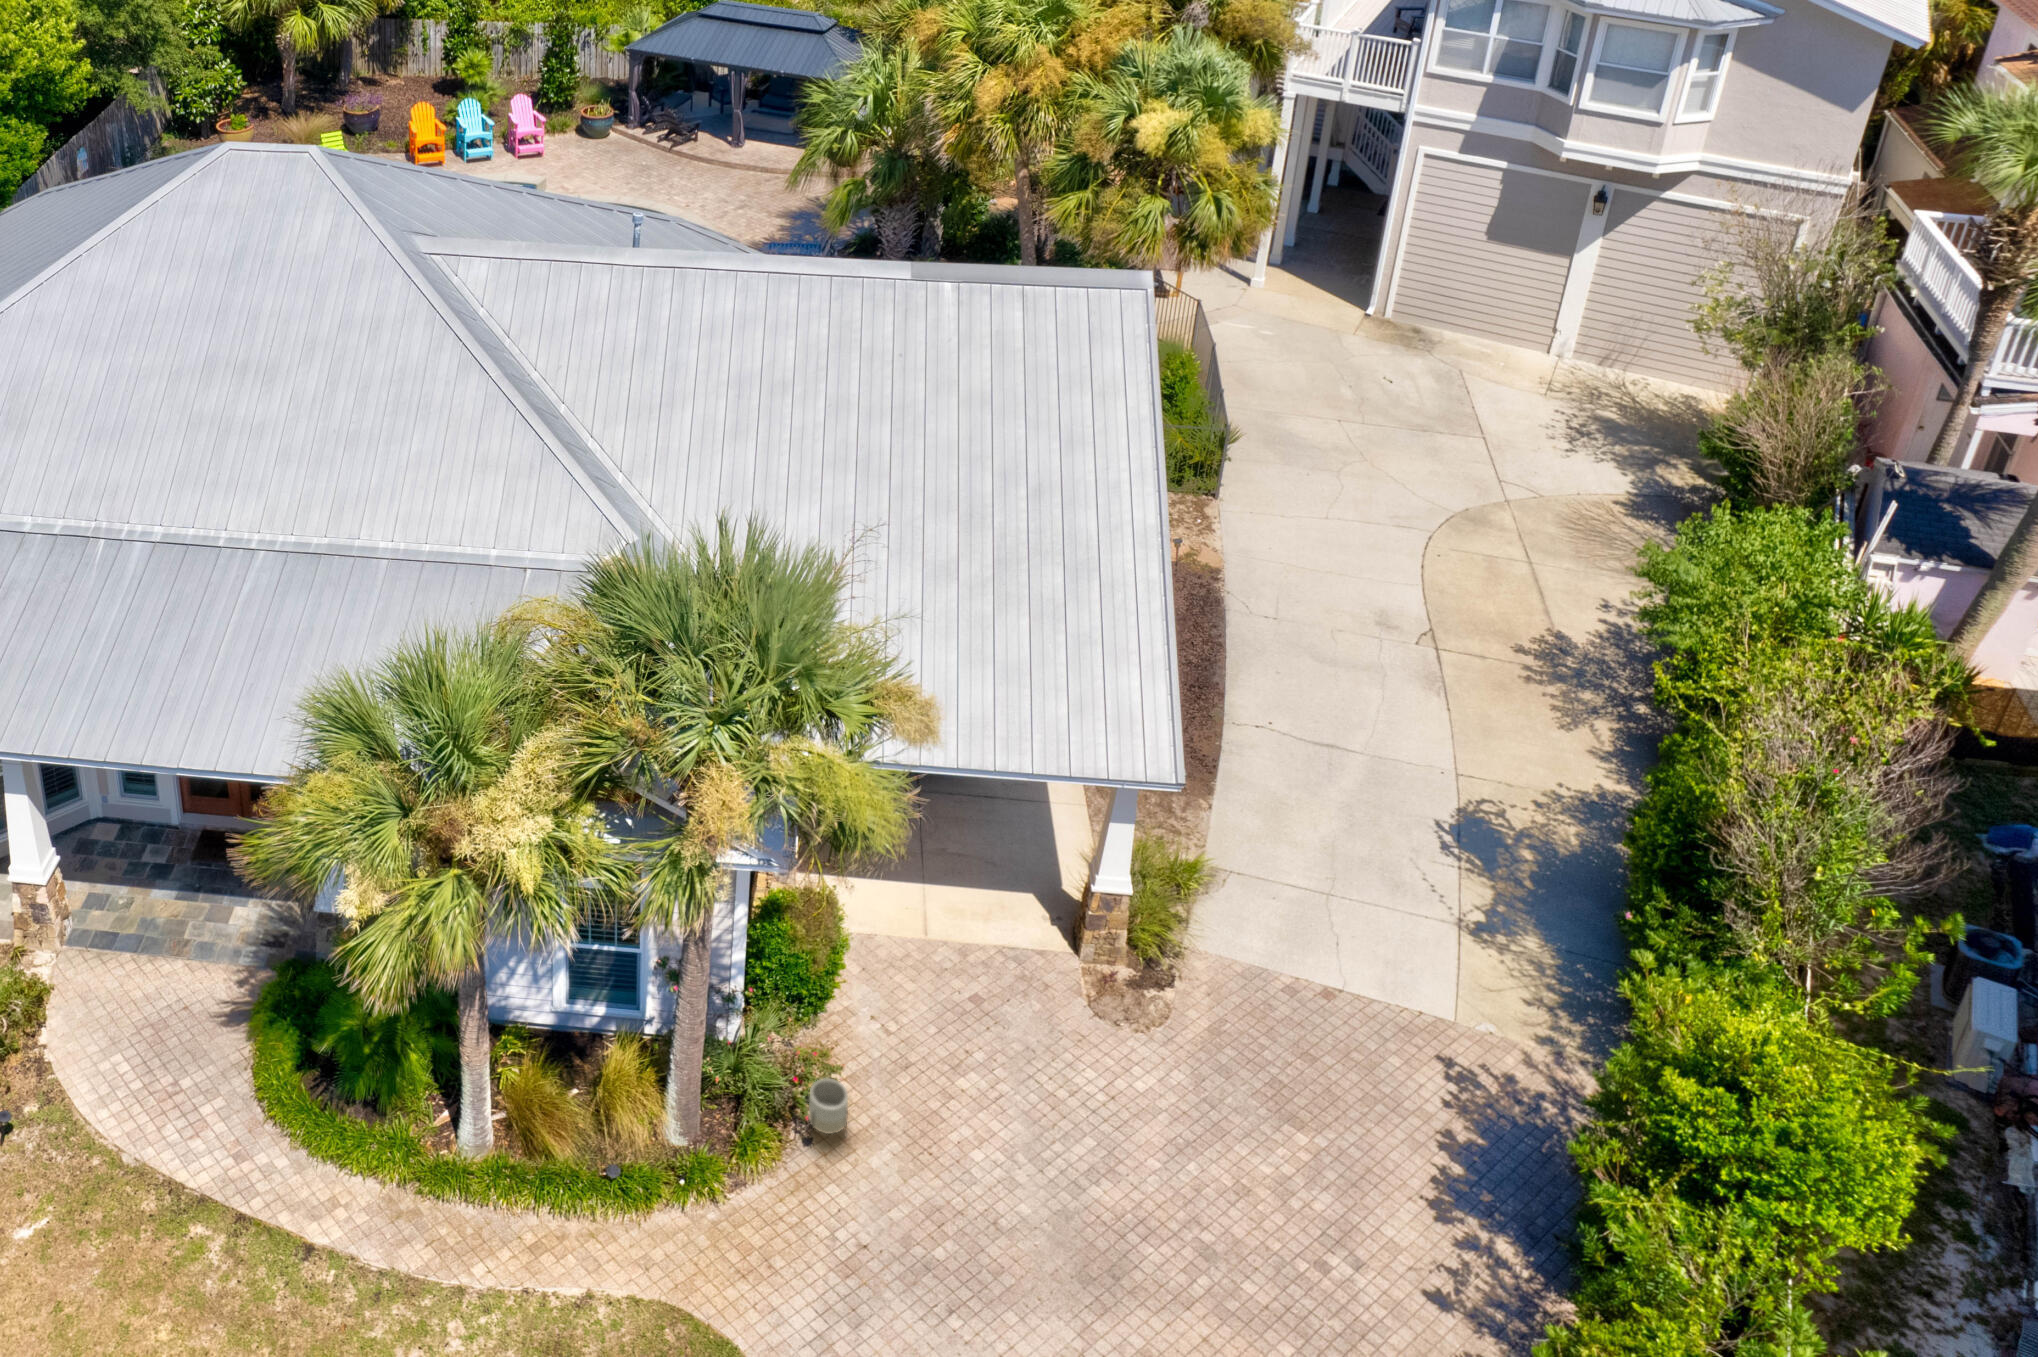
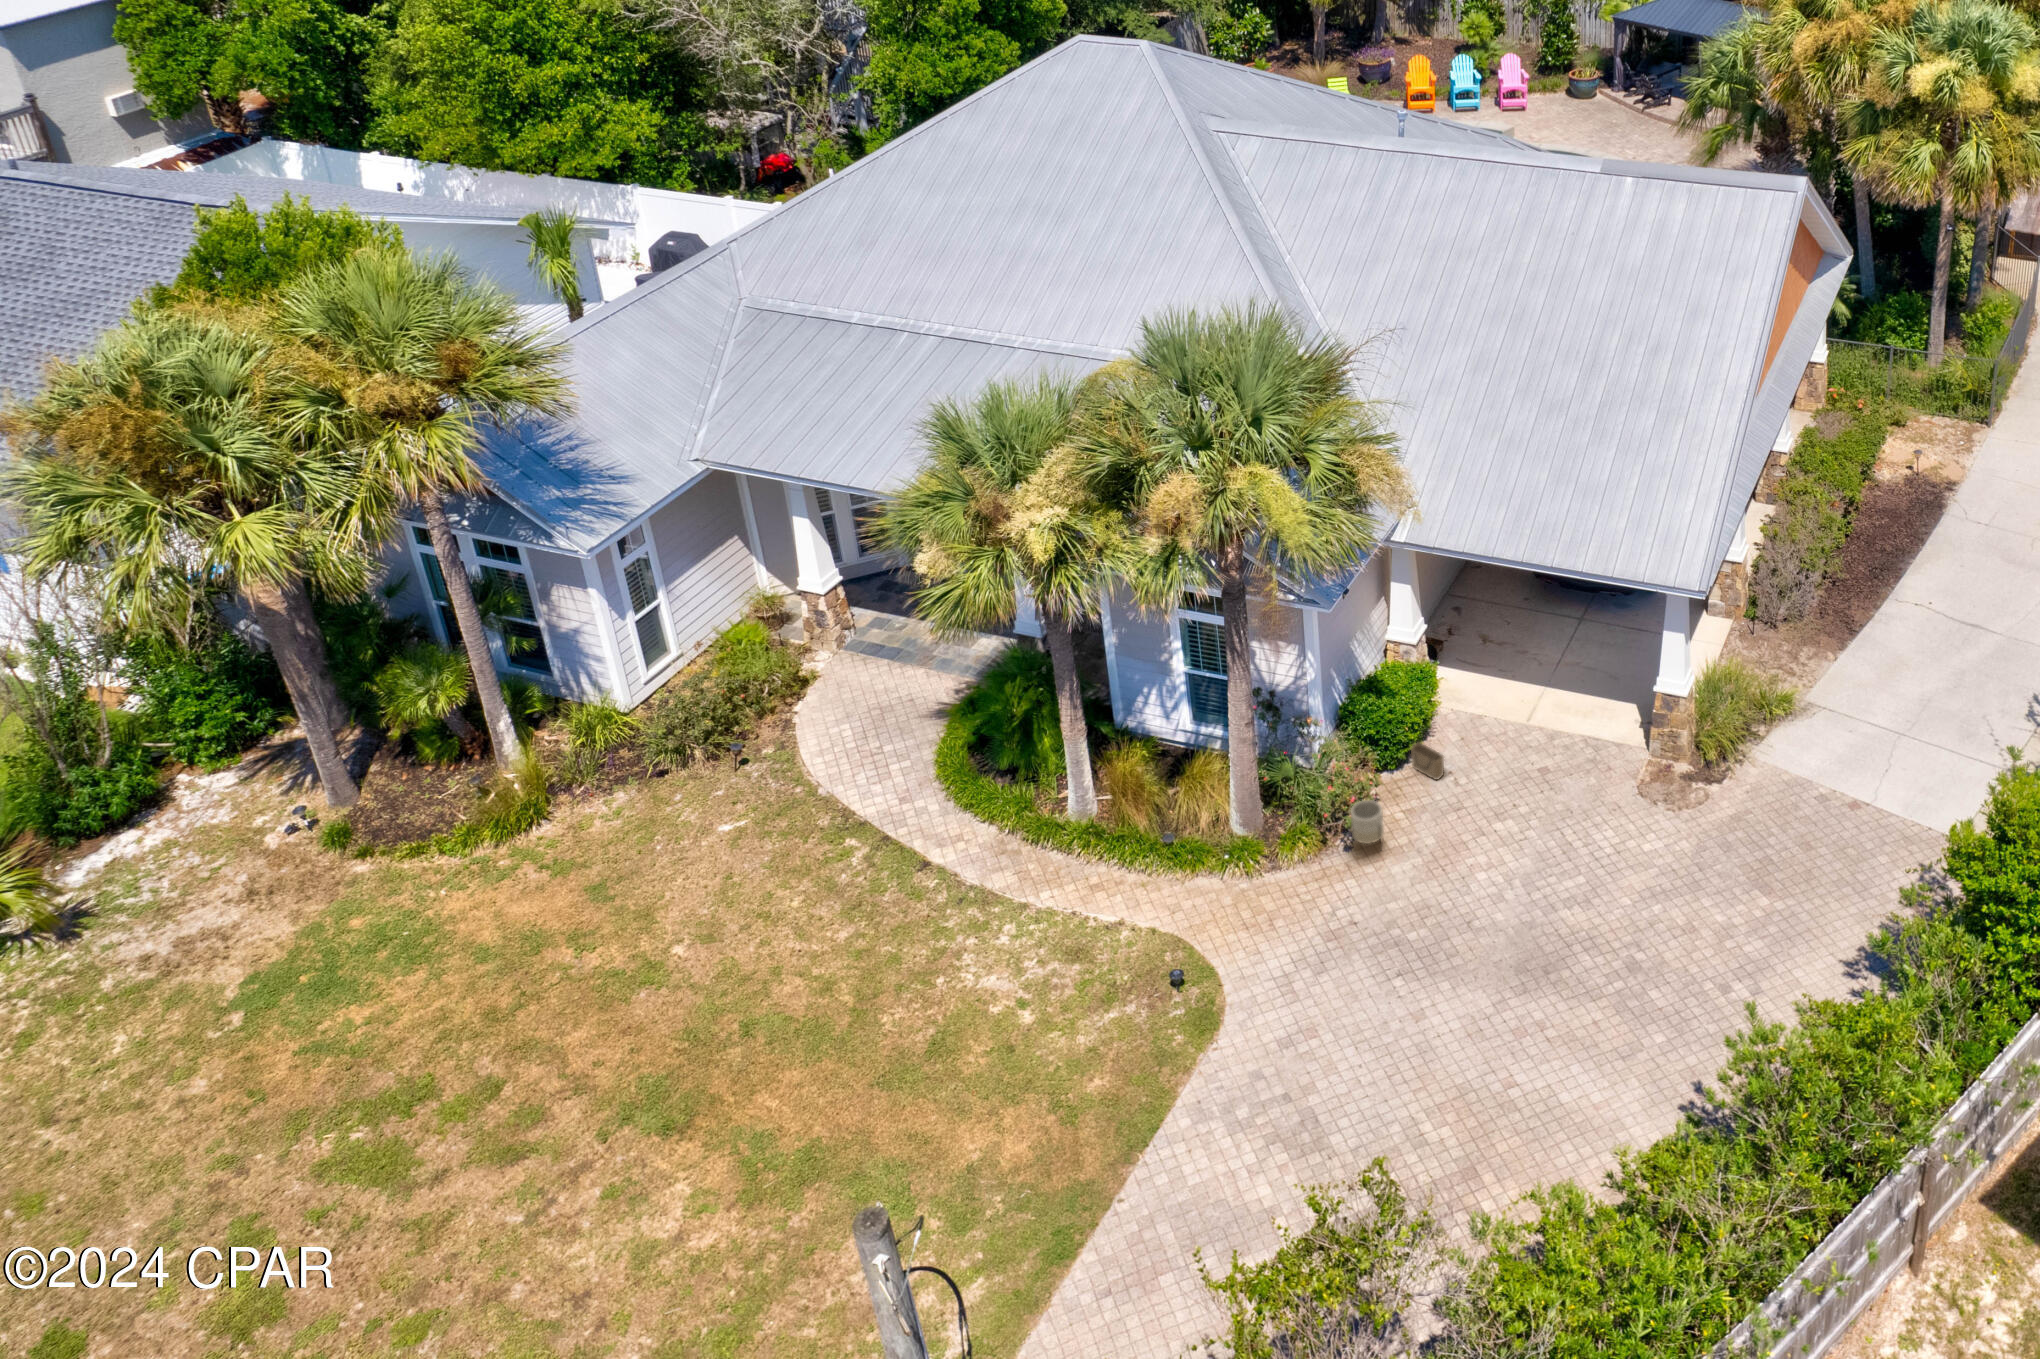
basket: none [825,984,870,1028] -> present [1411,743,1444,780]

